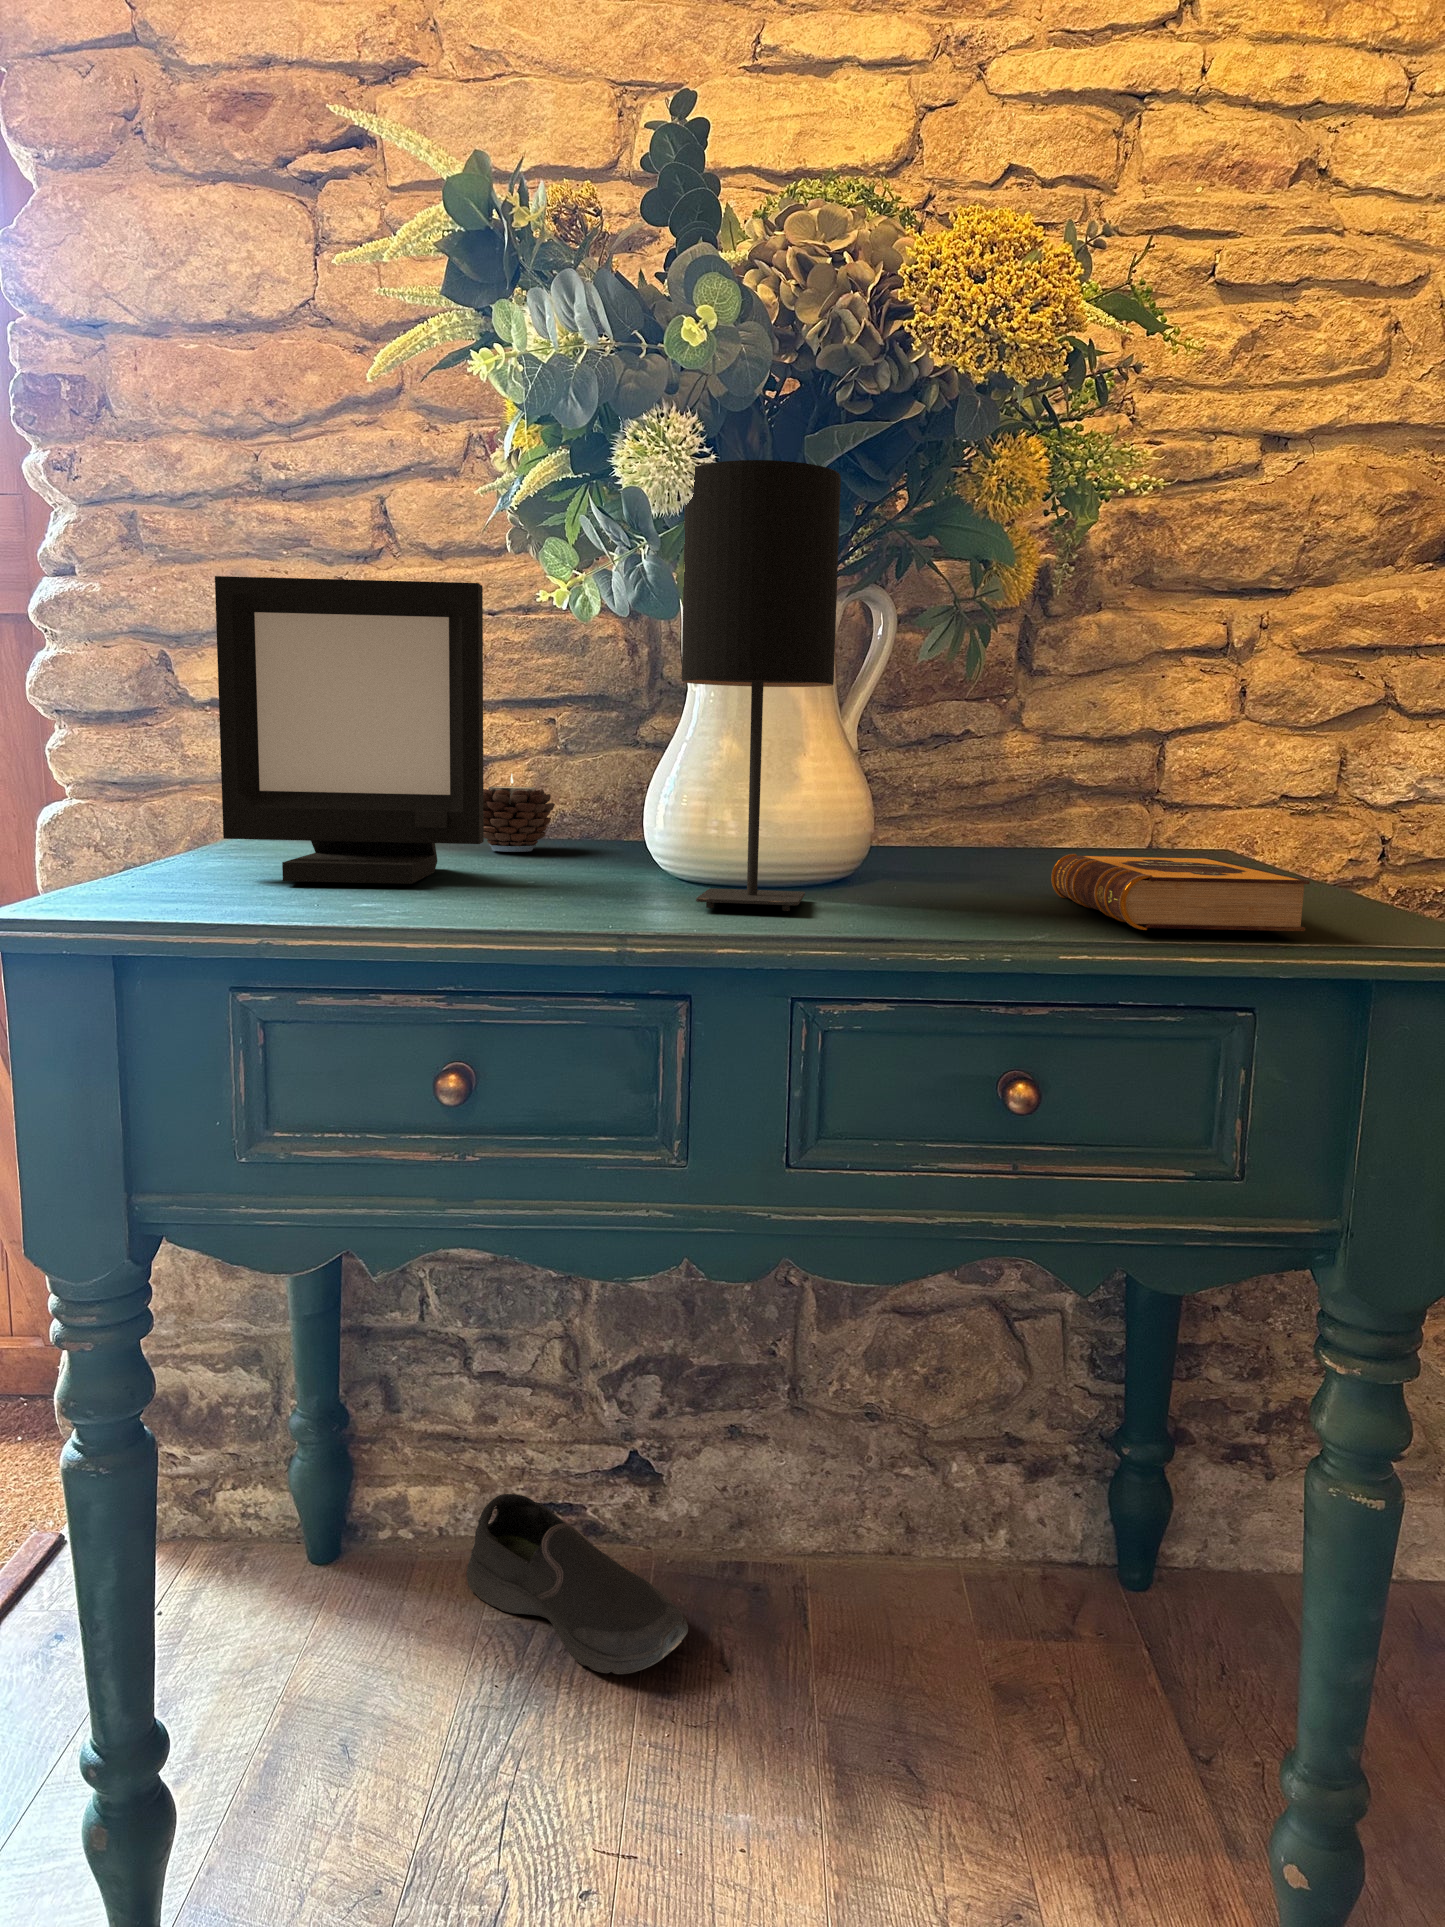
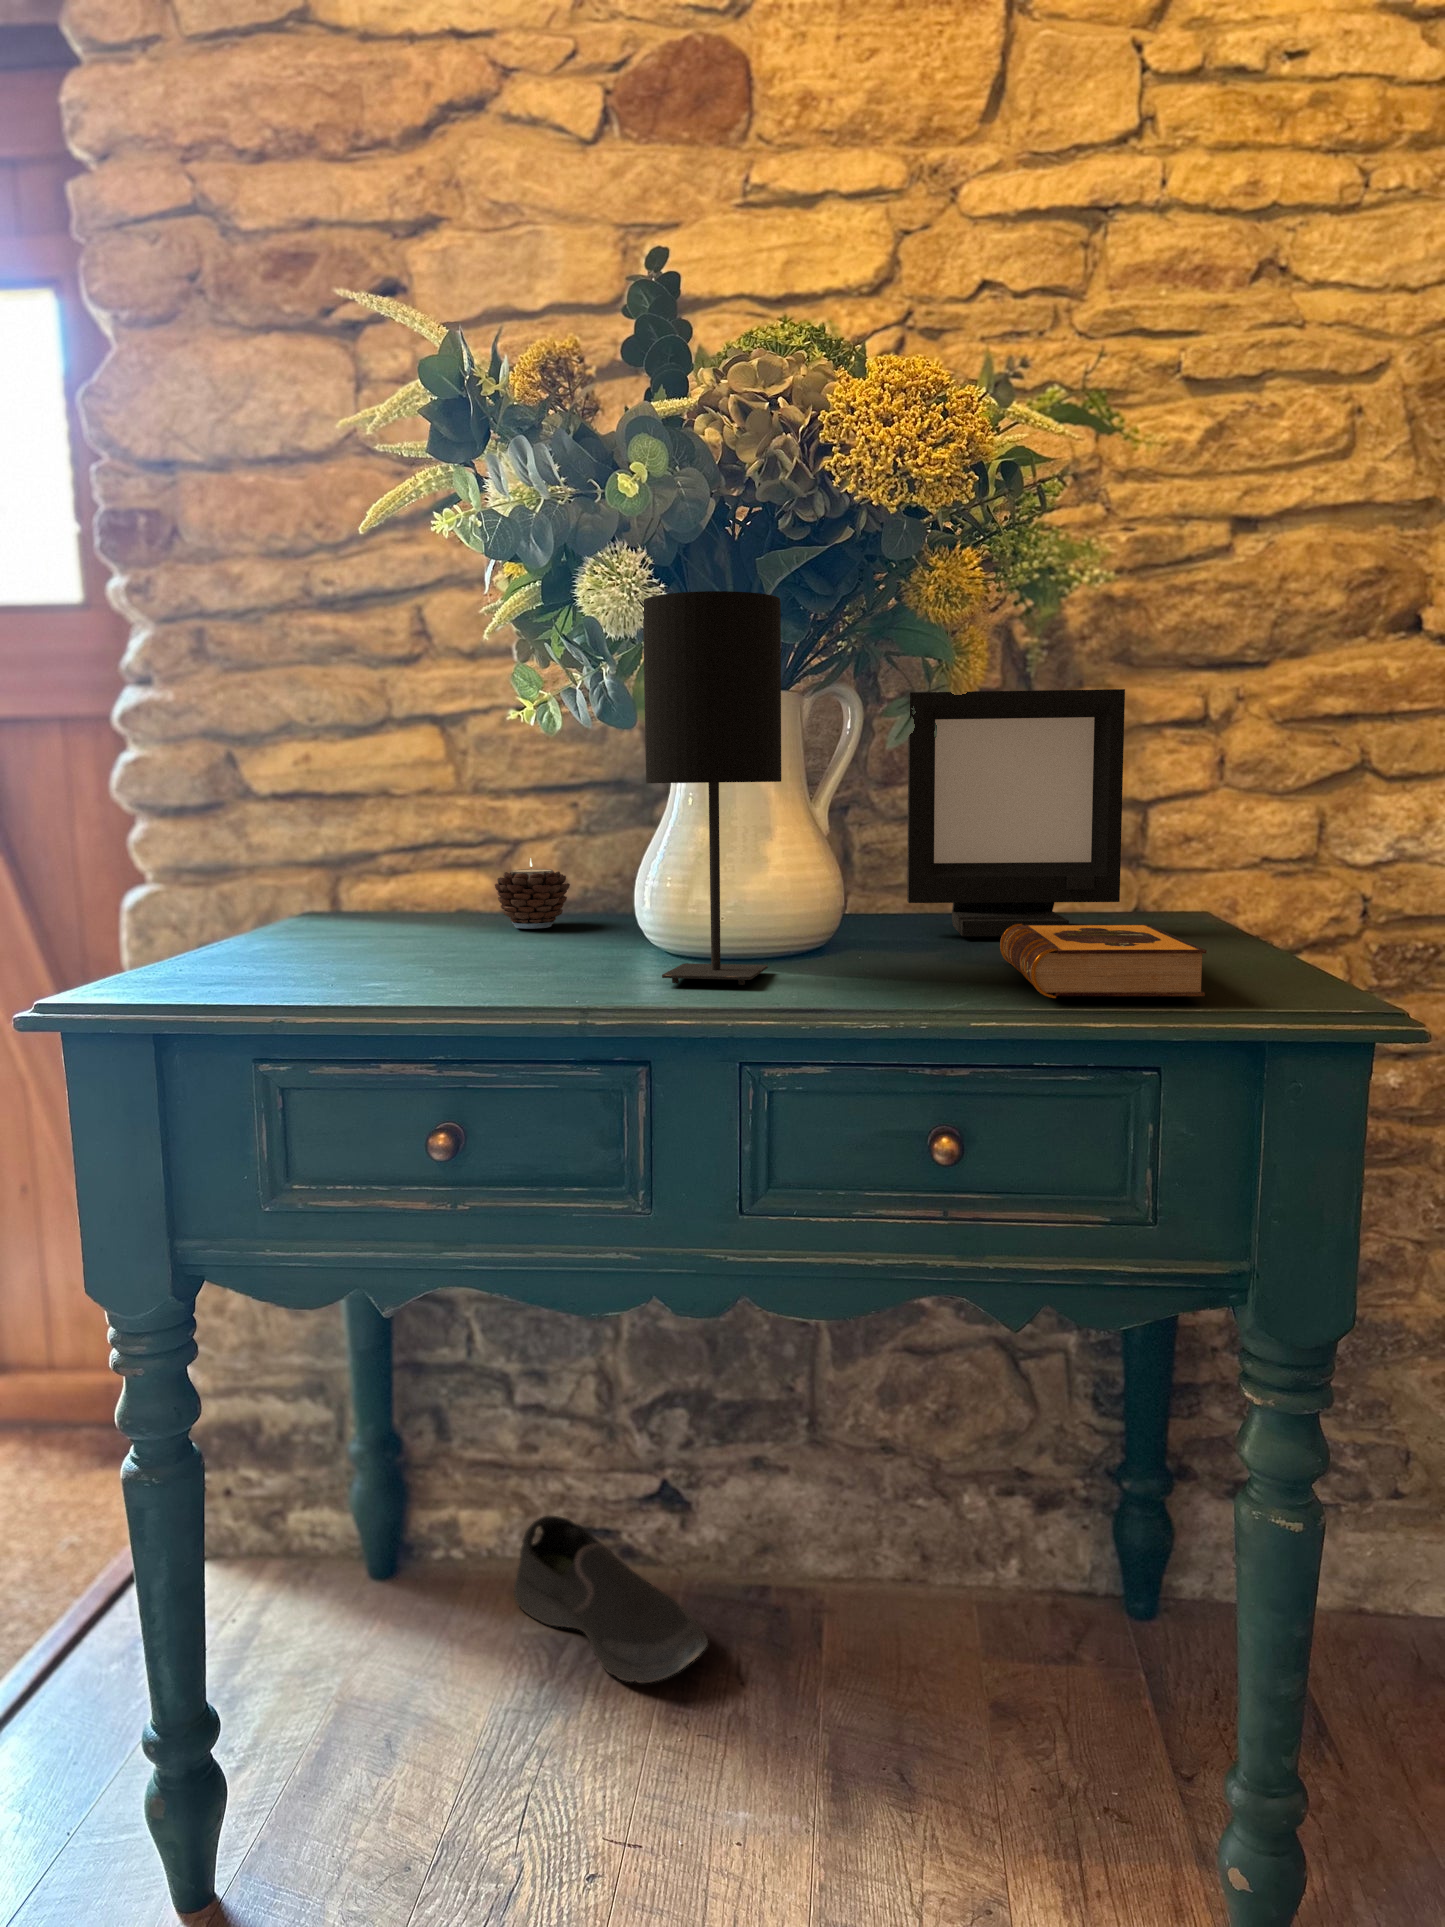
picture frame: present [215,576,484,884] -> present [907,689,1125,936]

